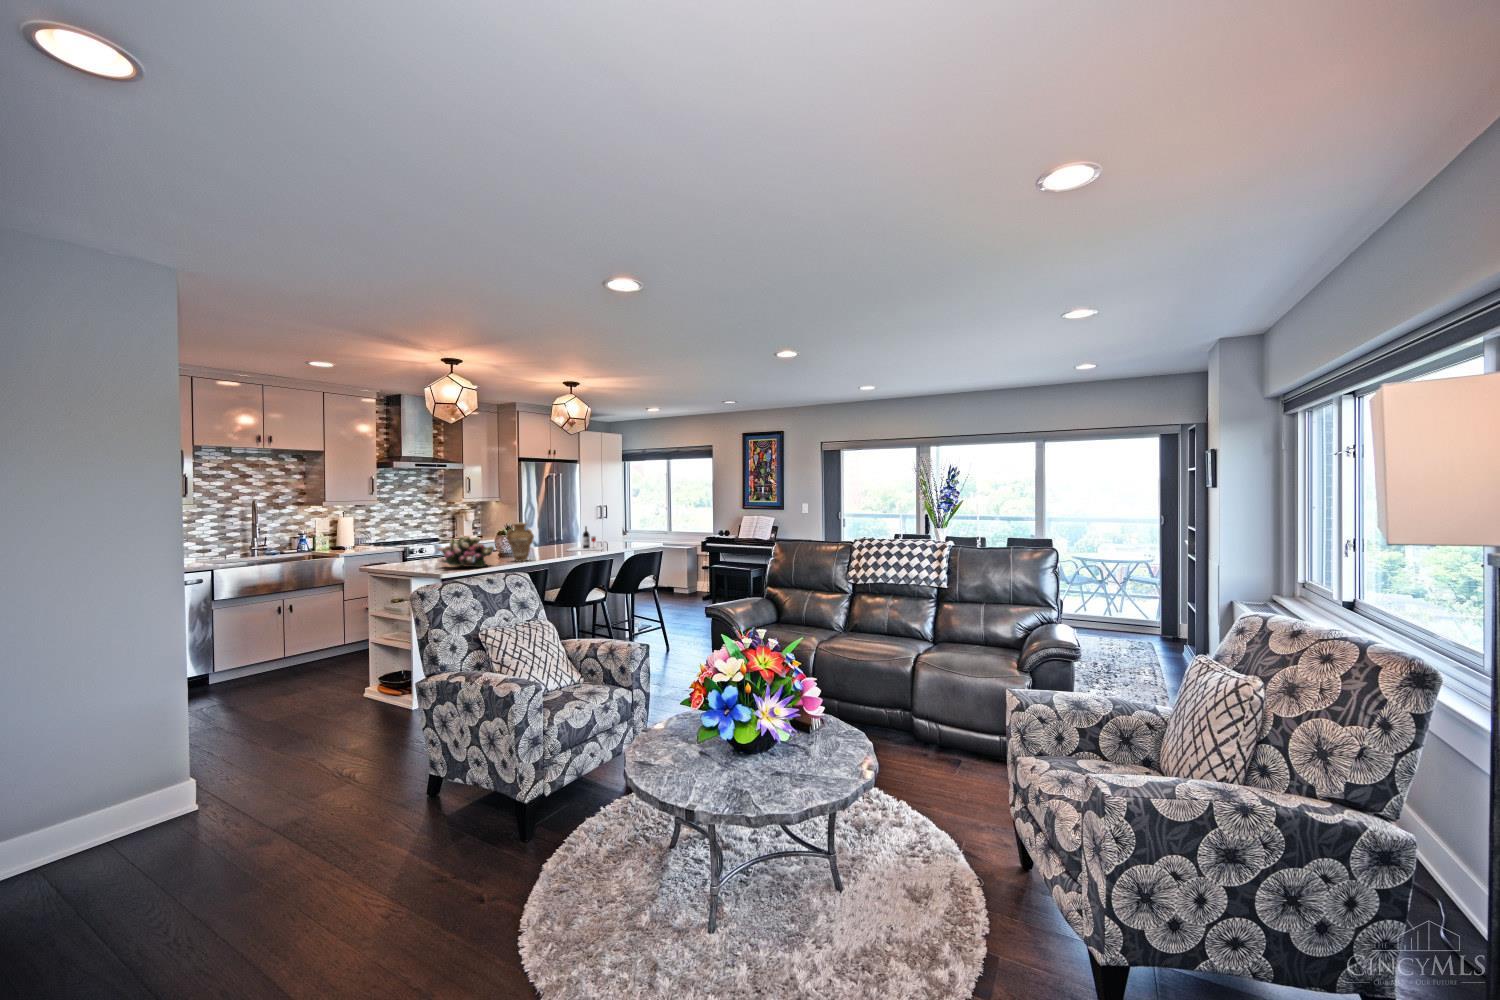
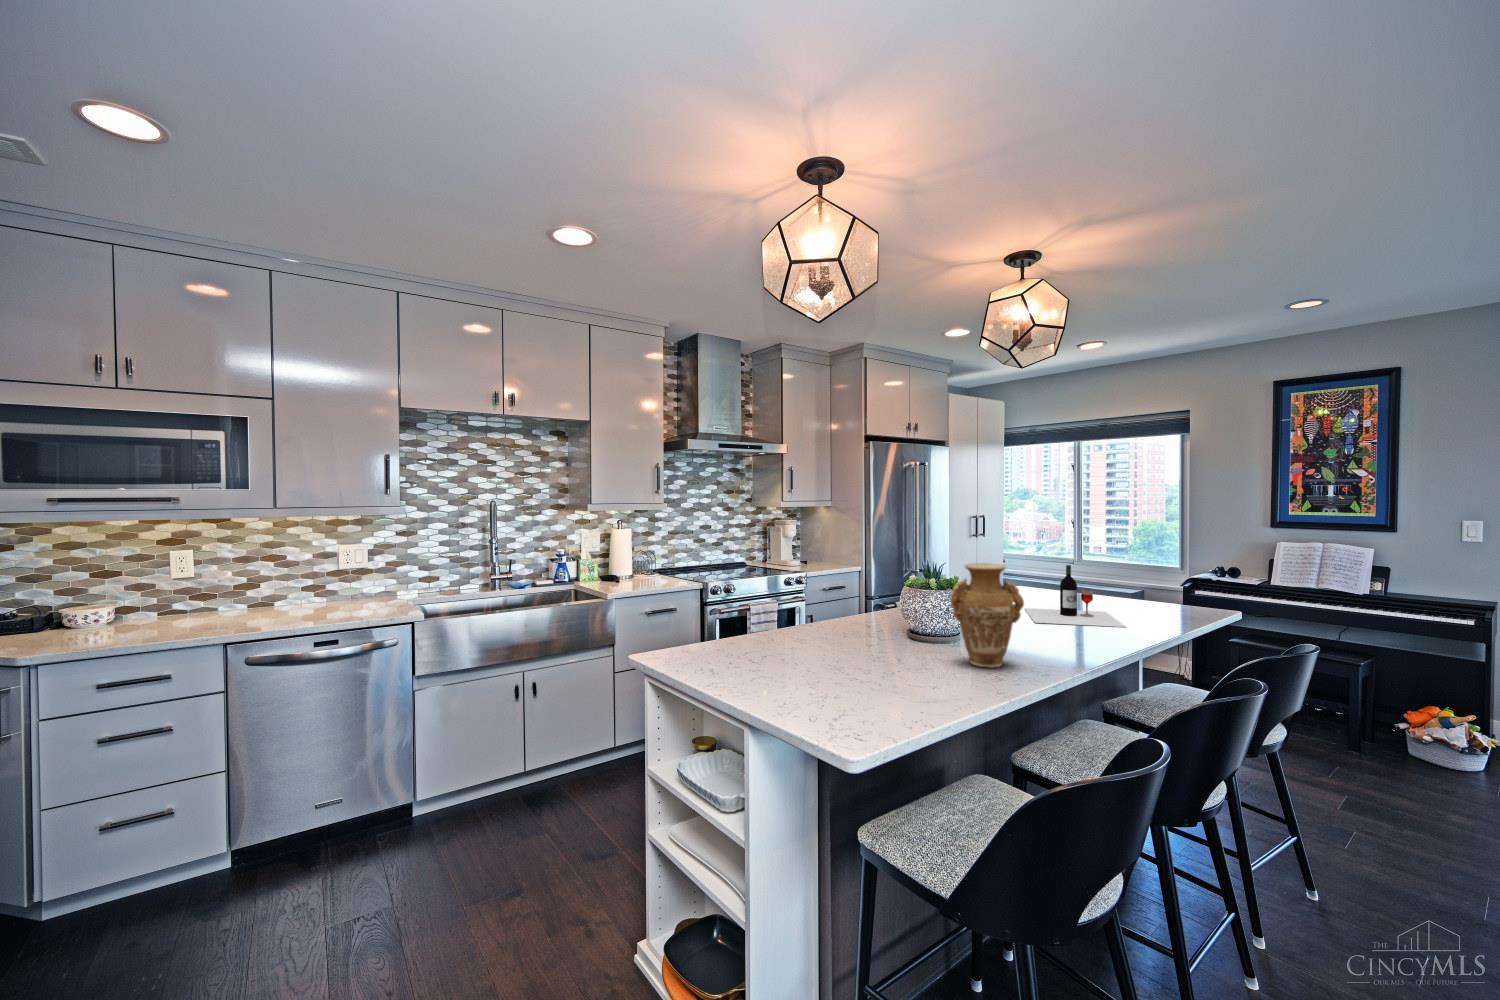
flower arrangement: present [438,535,494,567] -> none [804,596,941,694]

